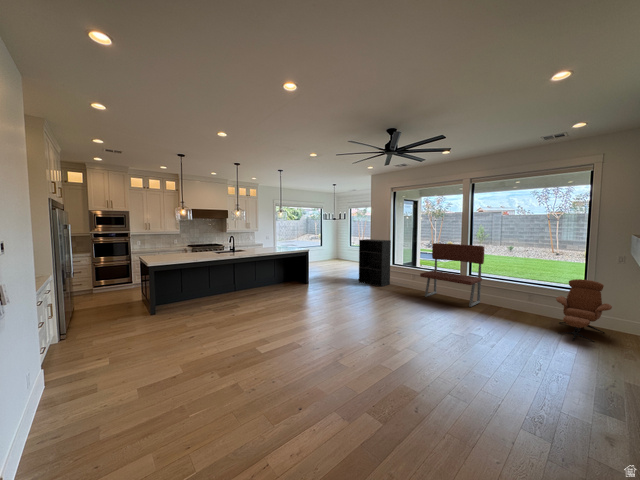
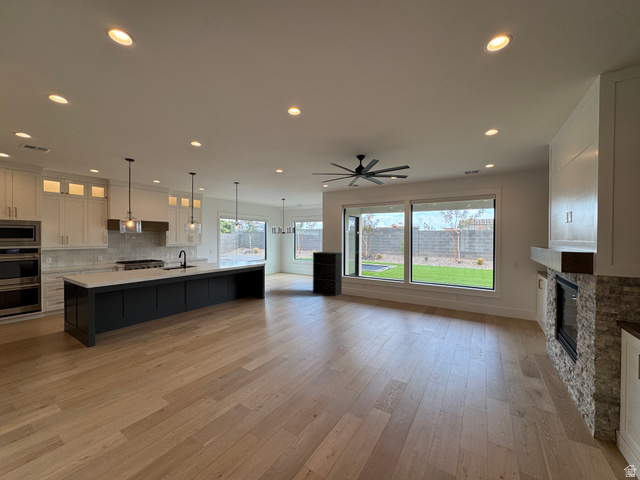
bench: present [420,243,484,307] -> none [372,255,422,308]
lounge chair: present [556,279,612,342] -> none [476,280,512,328]

